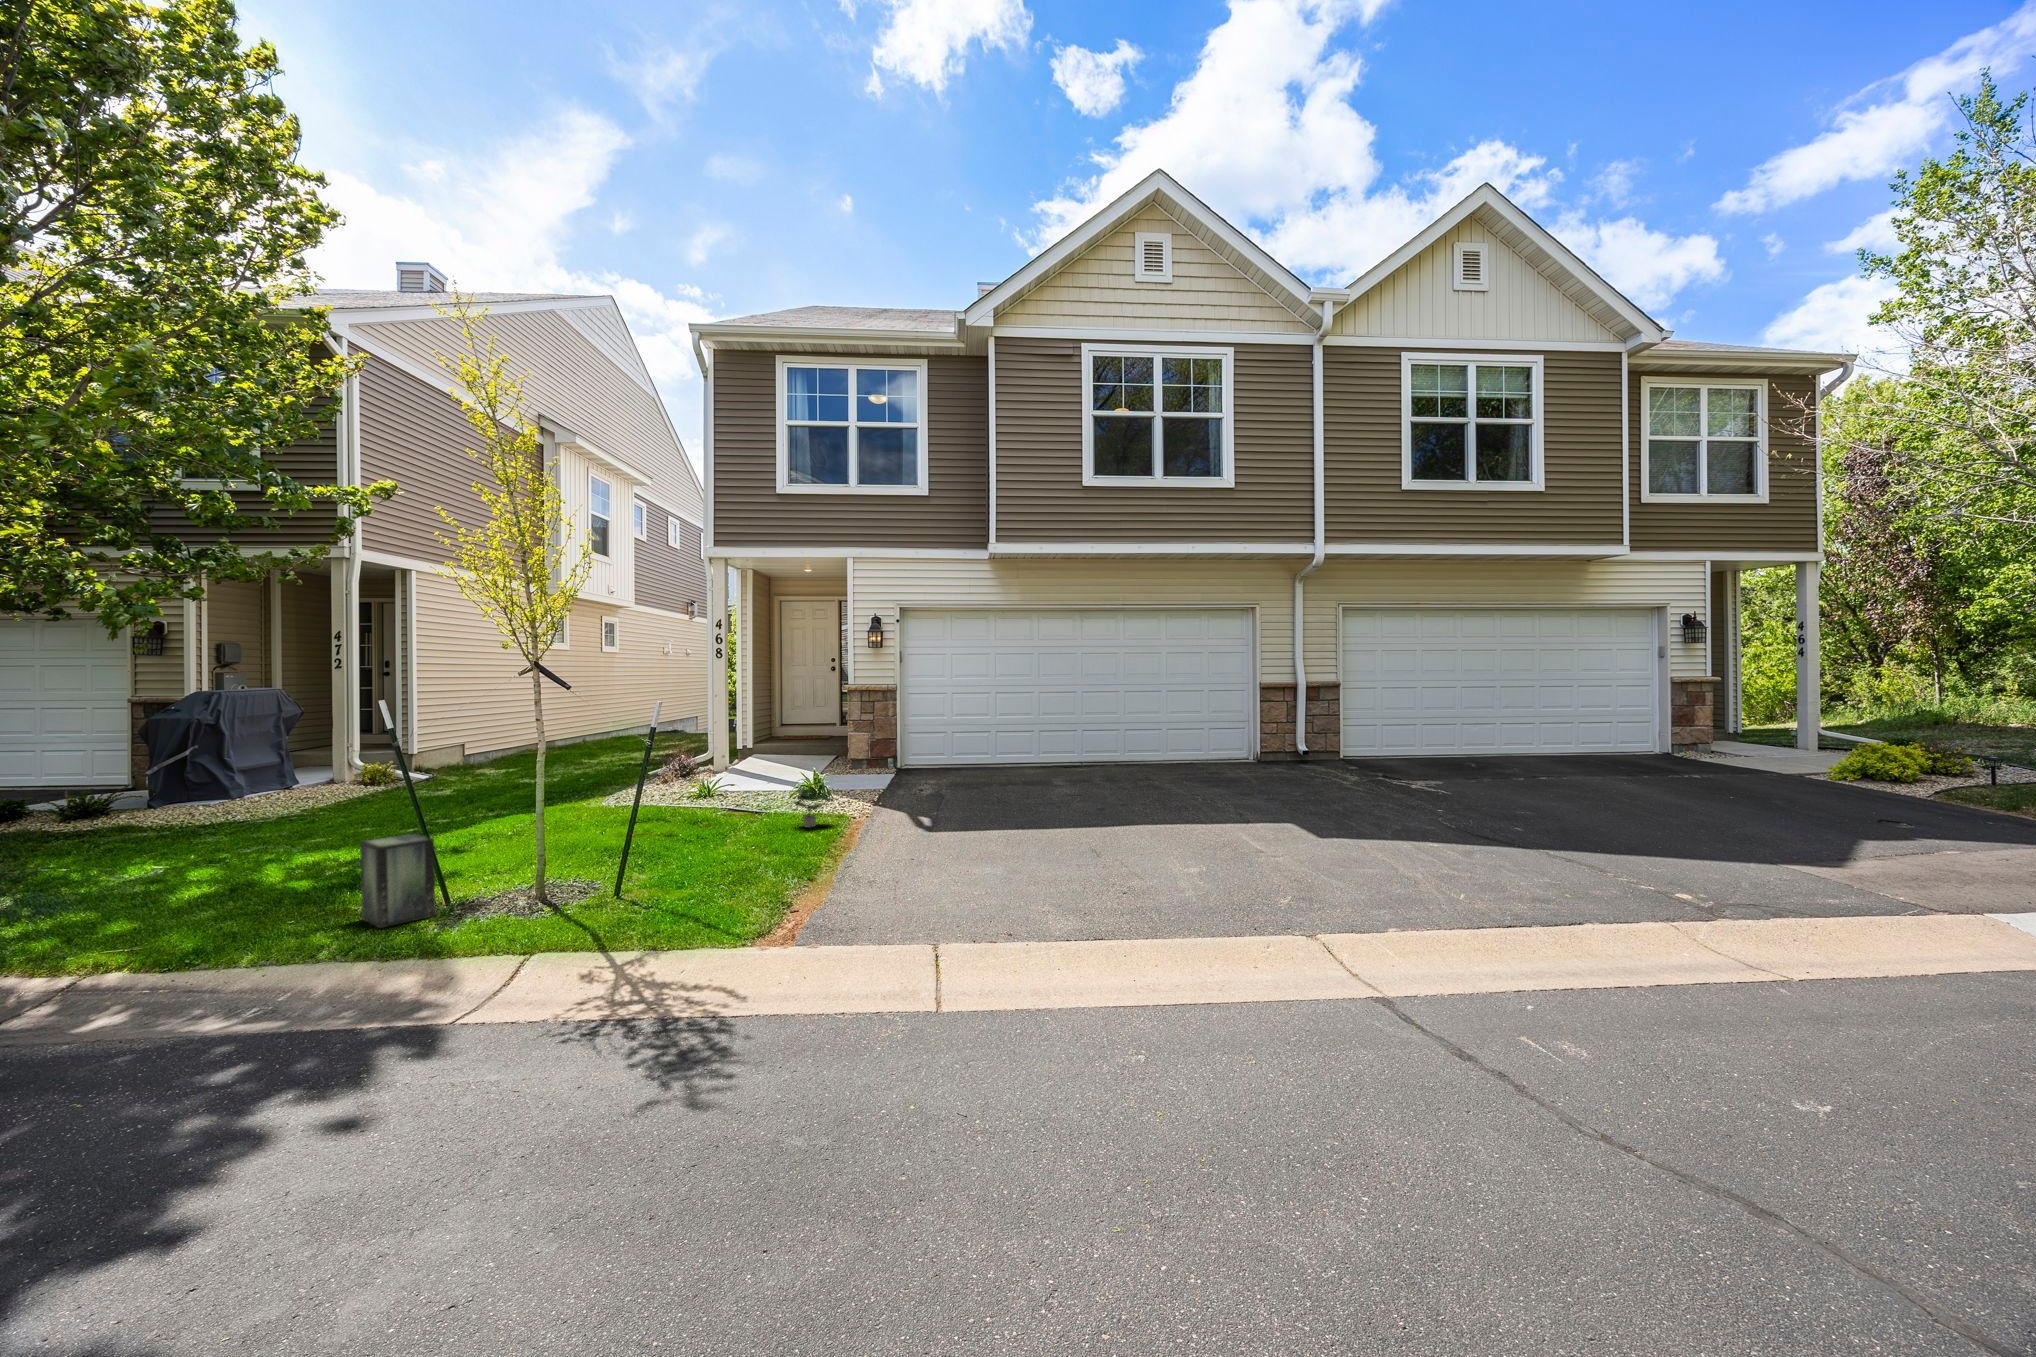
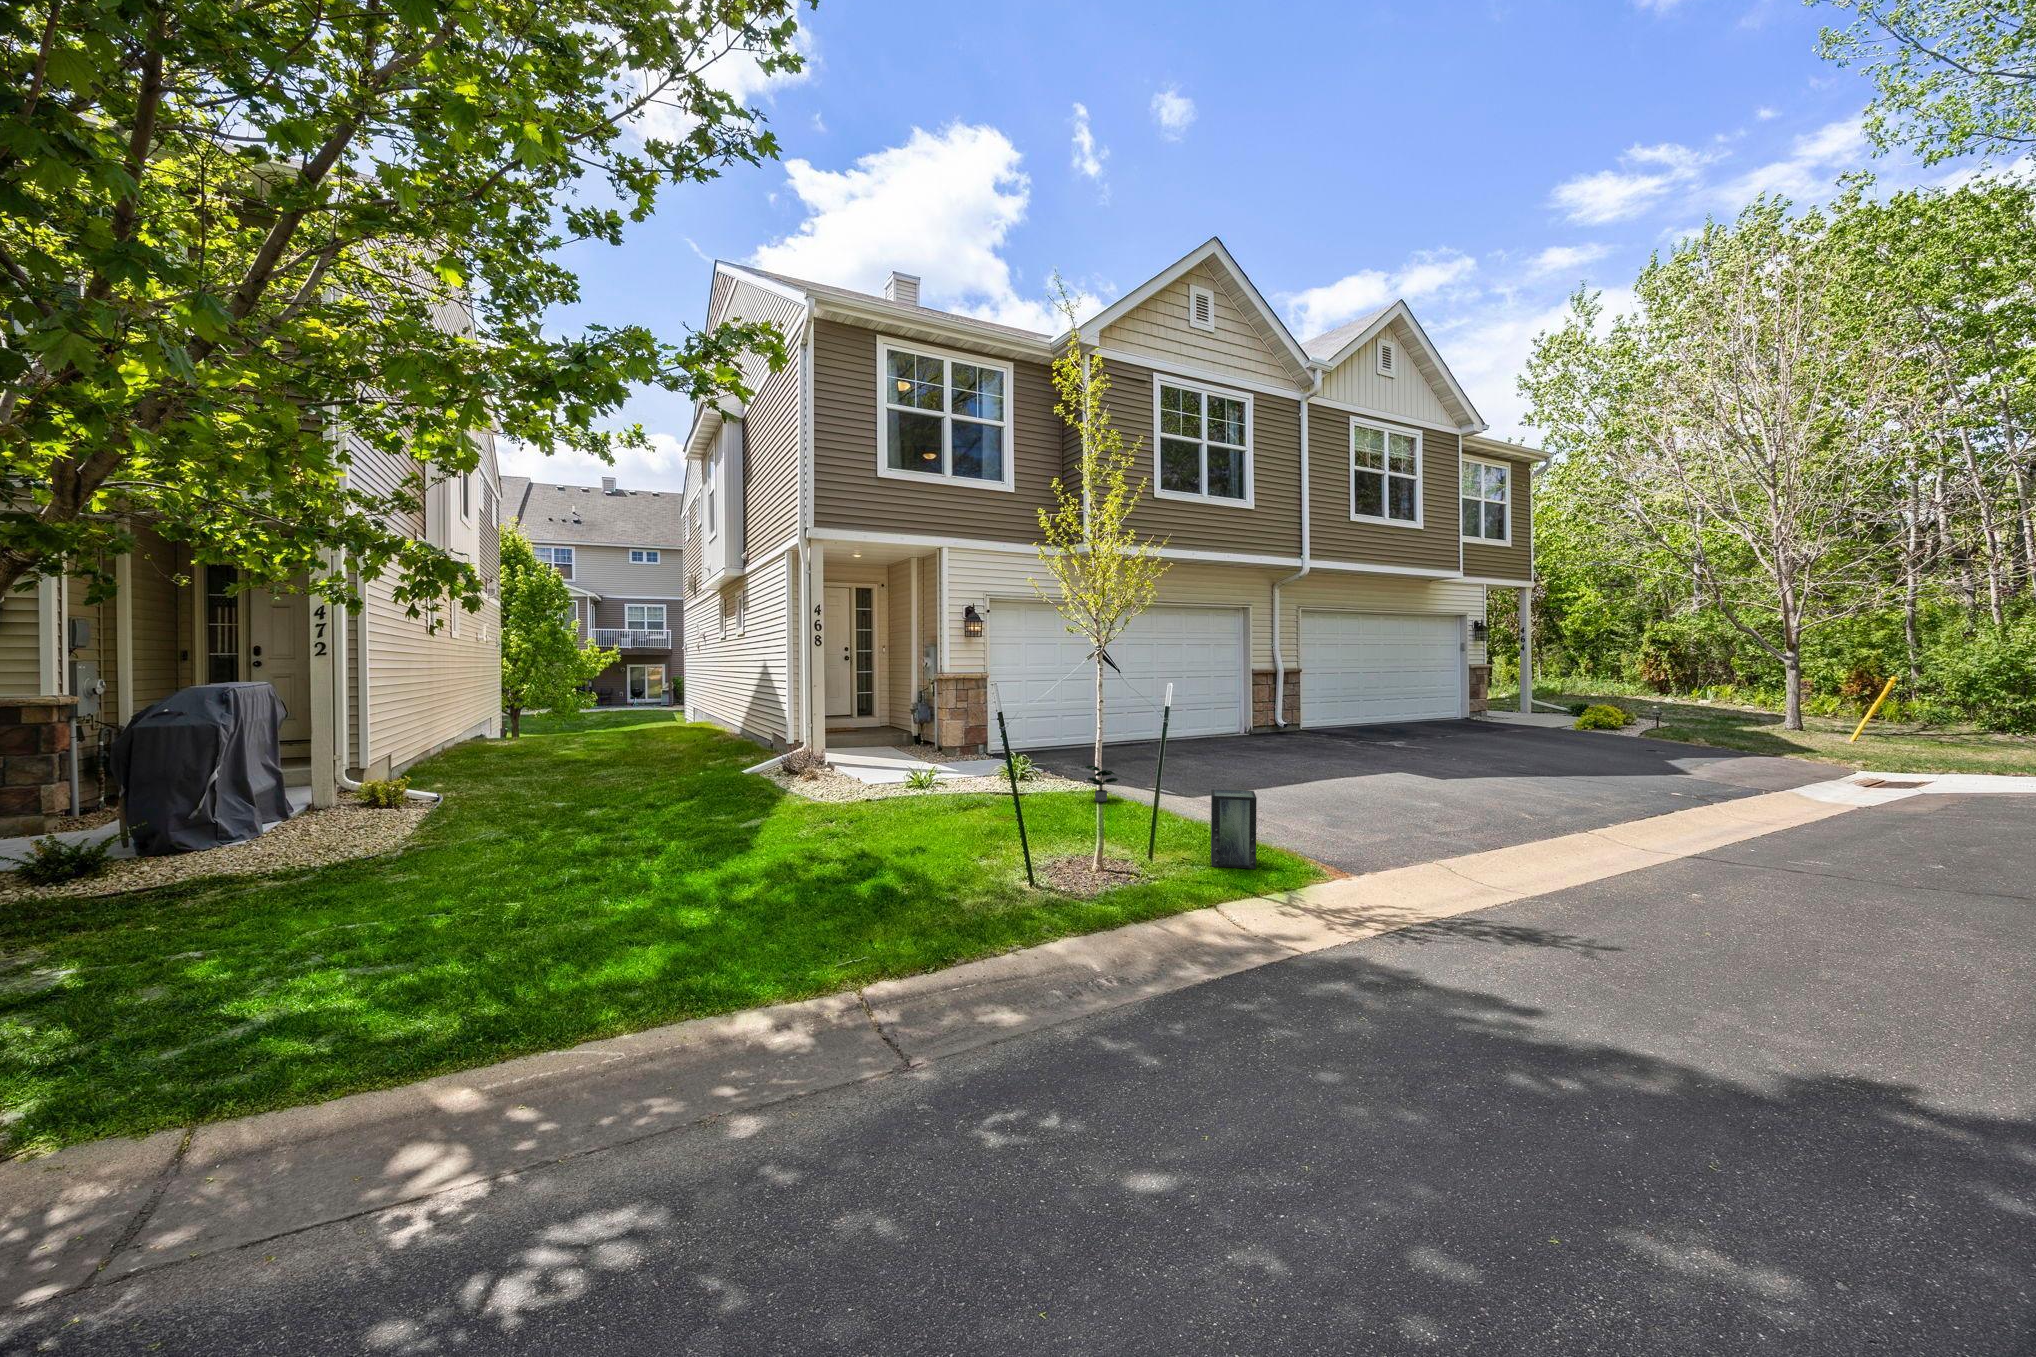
storage box: present [360,834,436,928] -> present [1211,789,1257,869]

